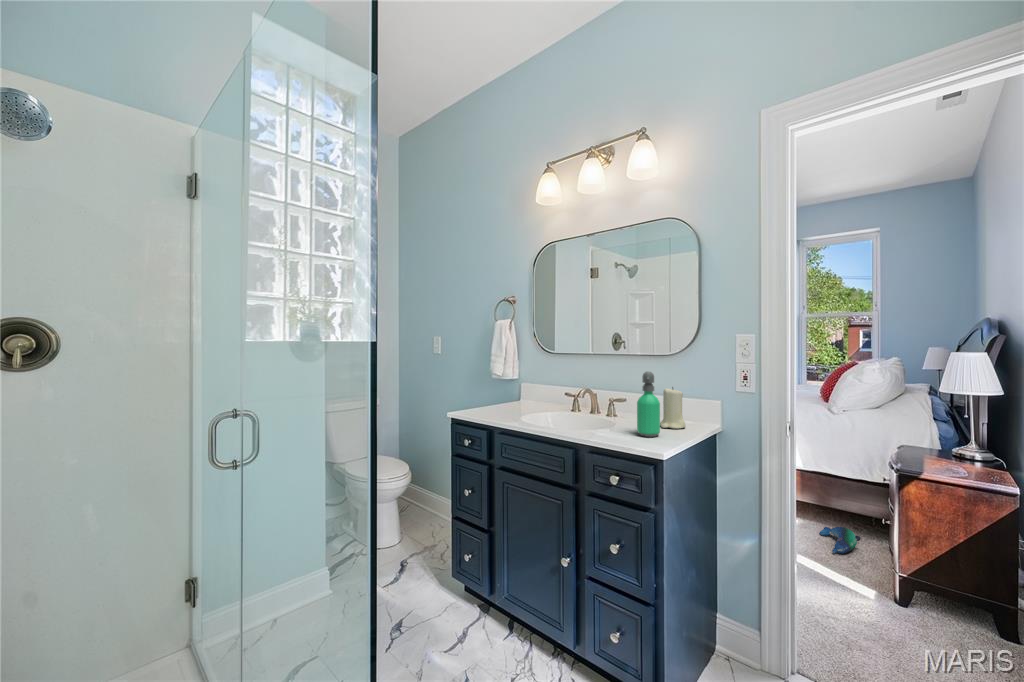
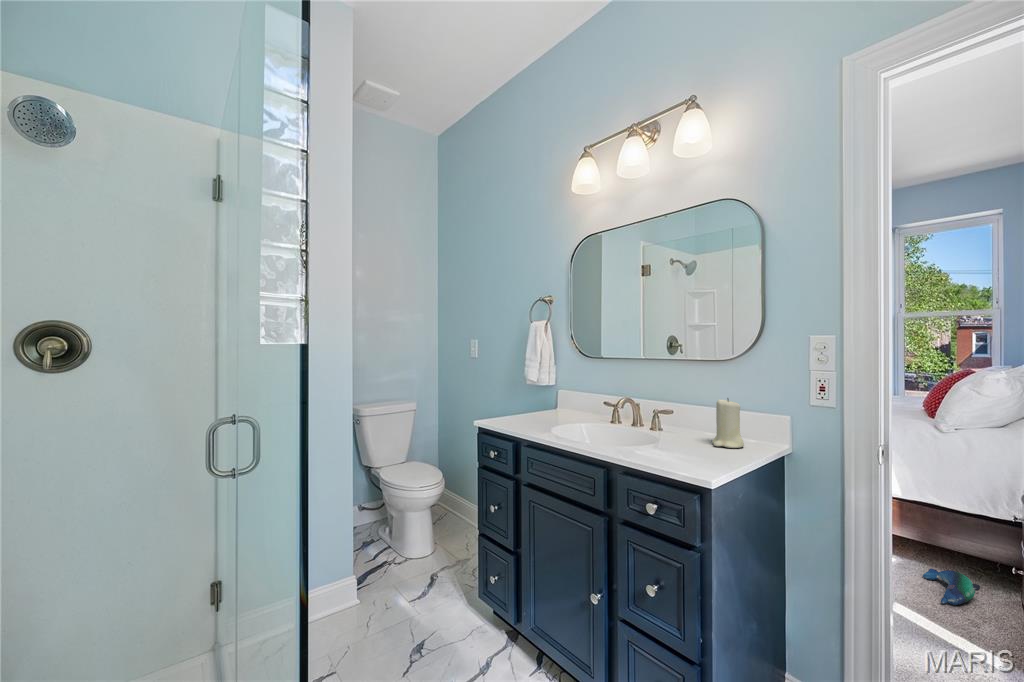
soap dispenser: present [637,372,660,437] -> none [682,379,710,458]

